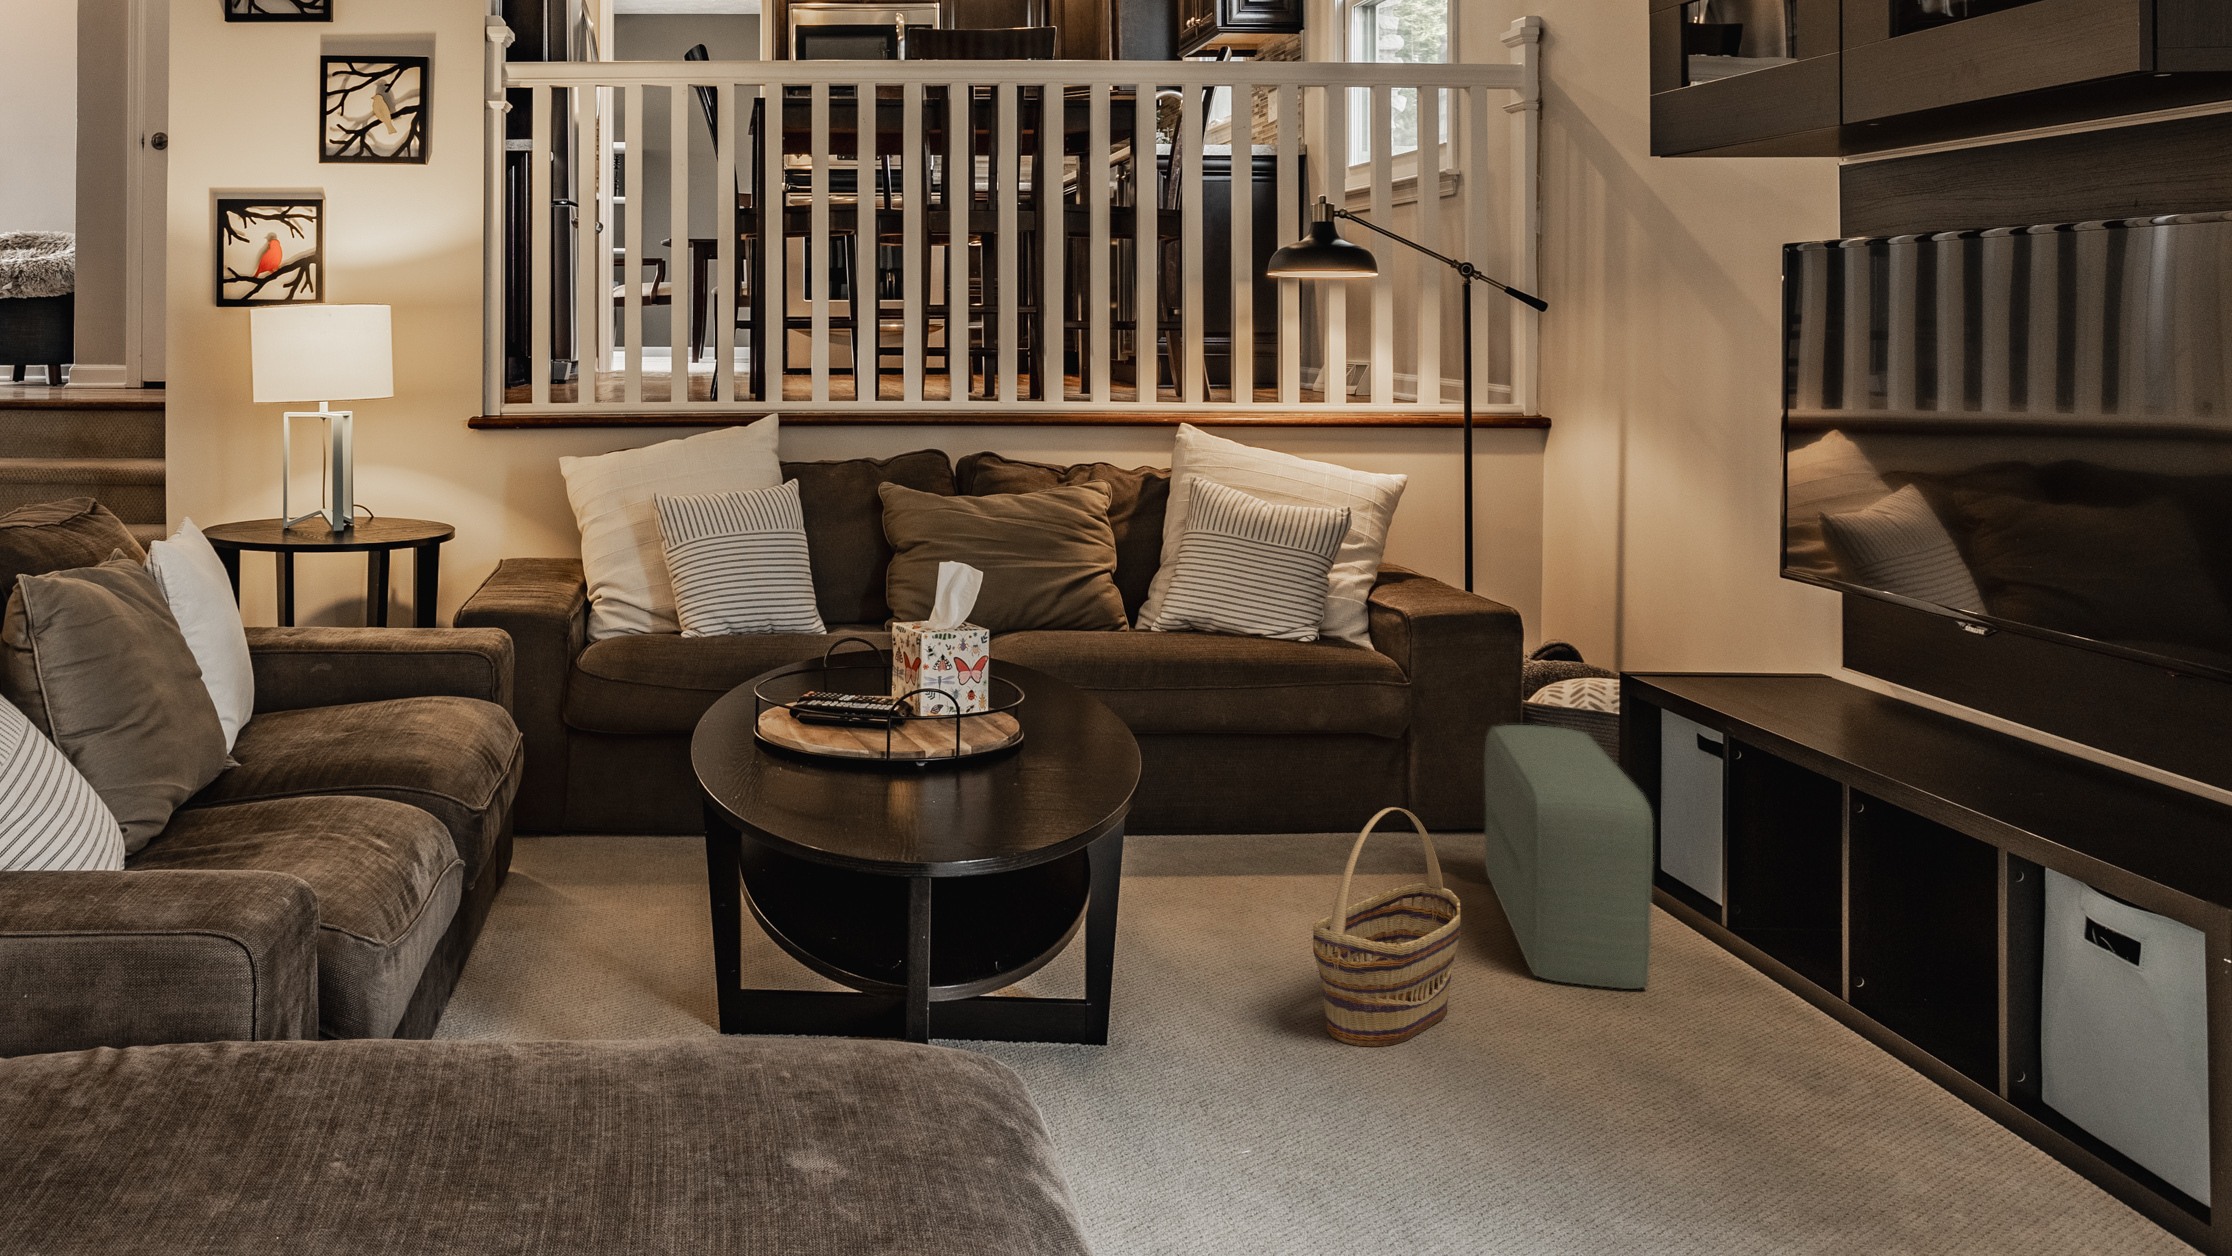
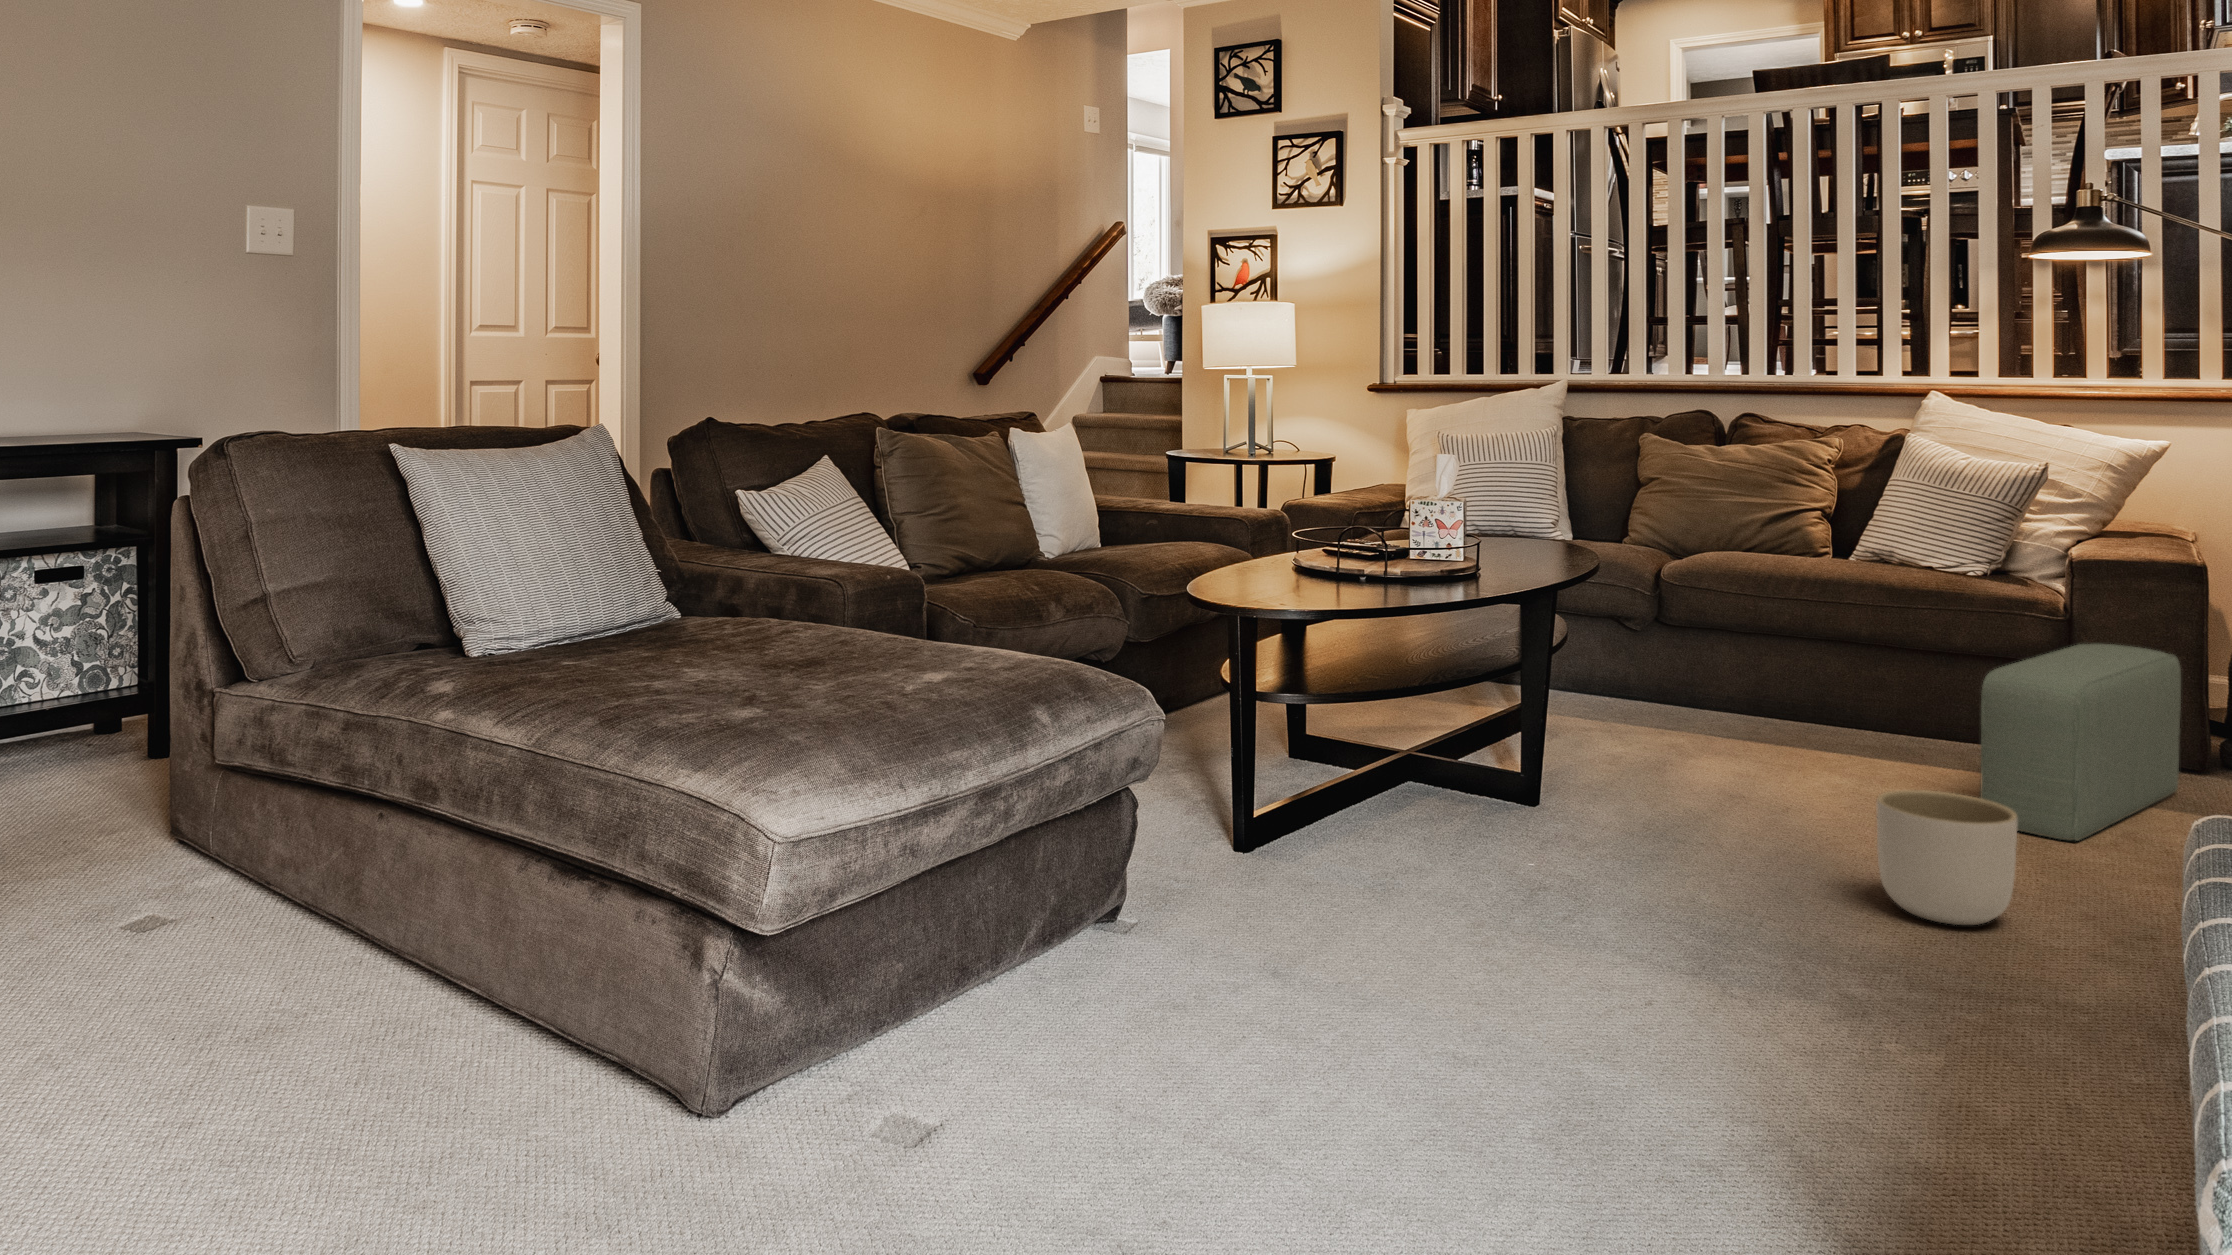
basket: present [1313,807,1460,1047] -> none [1718,659,1879,826]
planter: none [1681,996,1872,1193] -> present [1877,790,2017,925]

